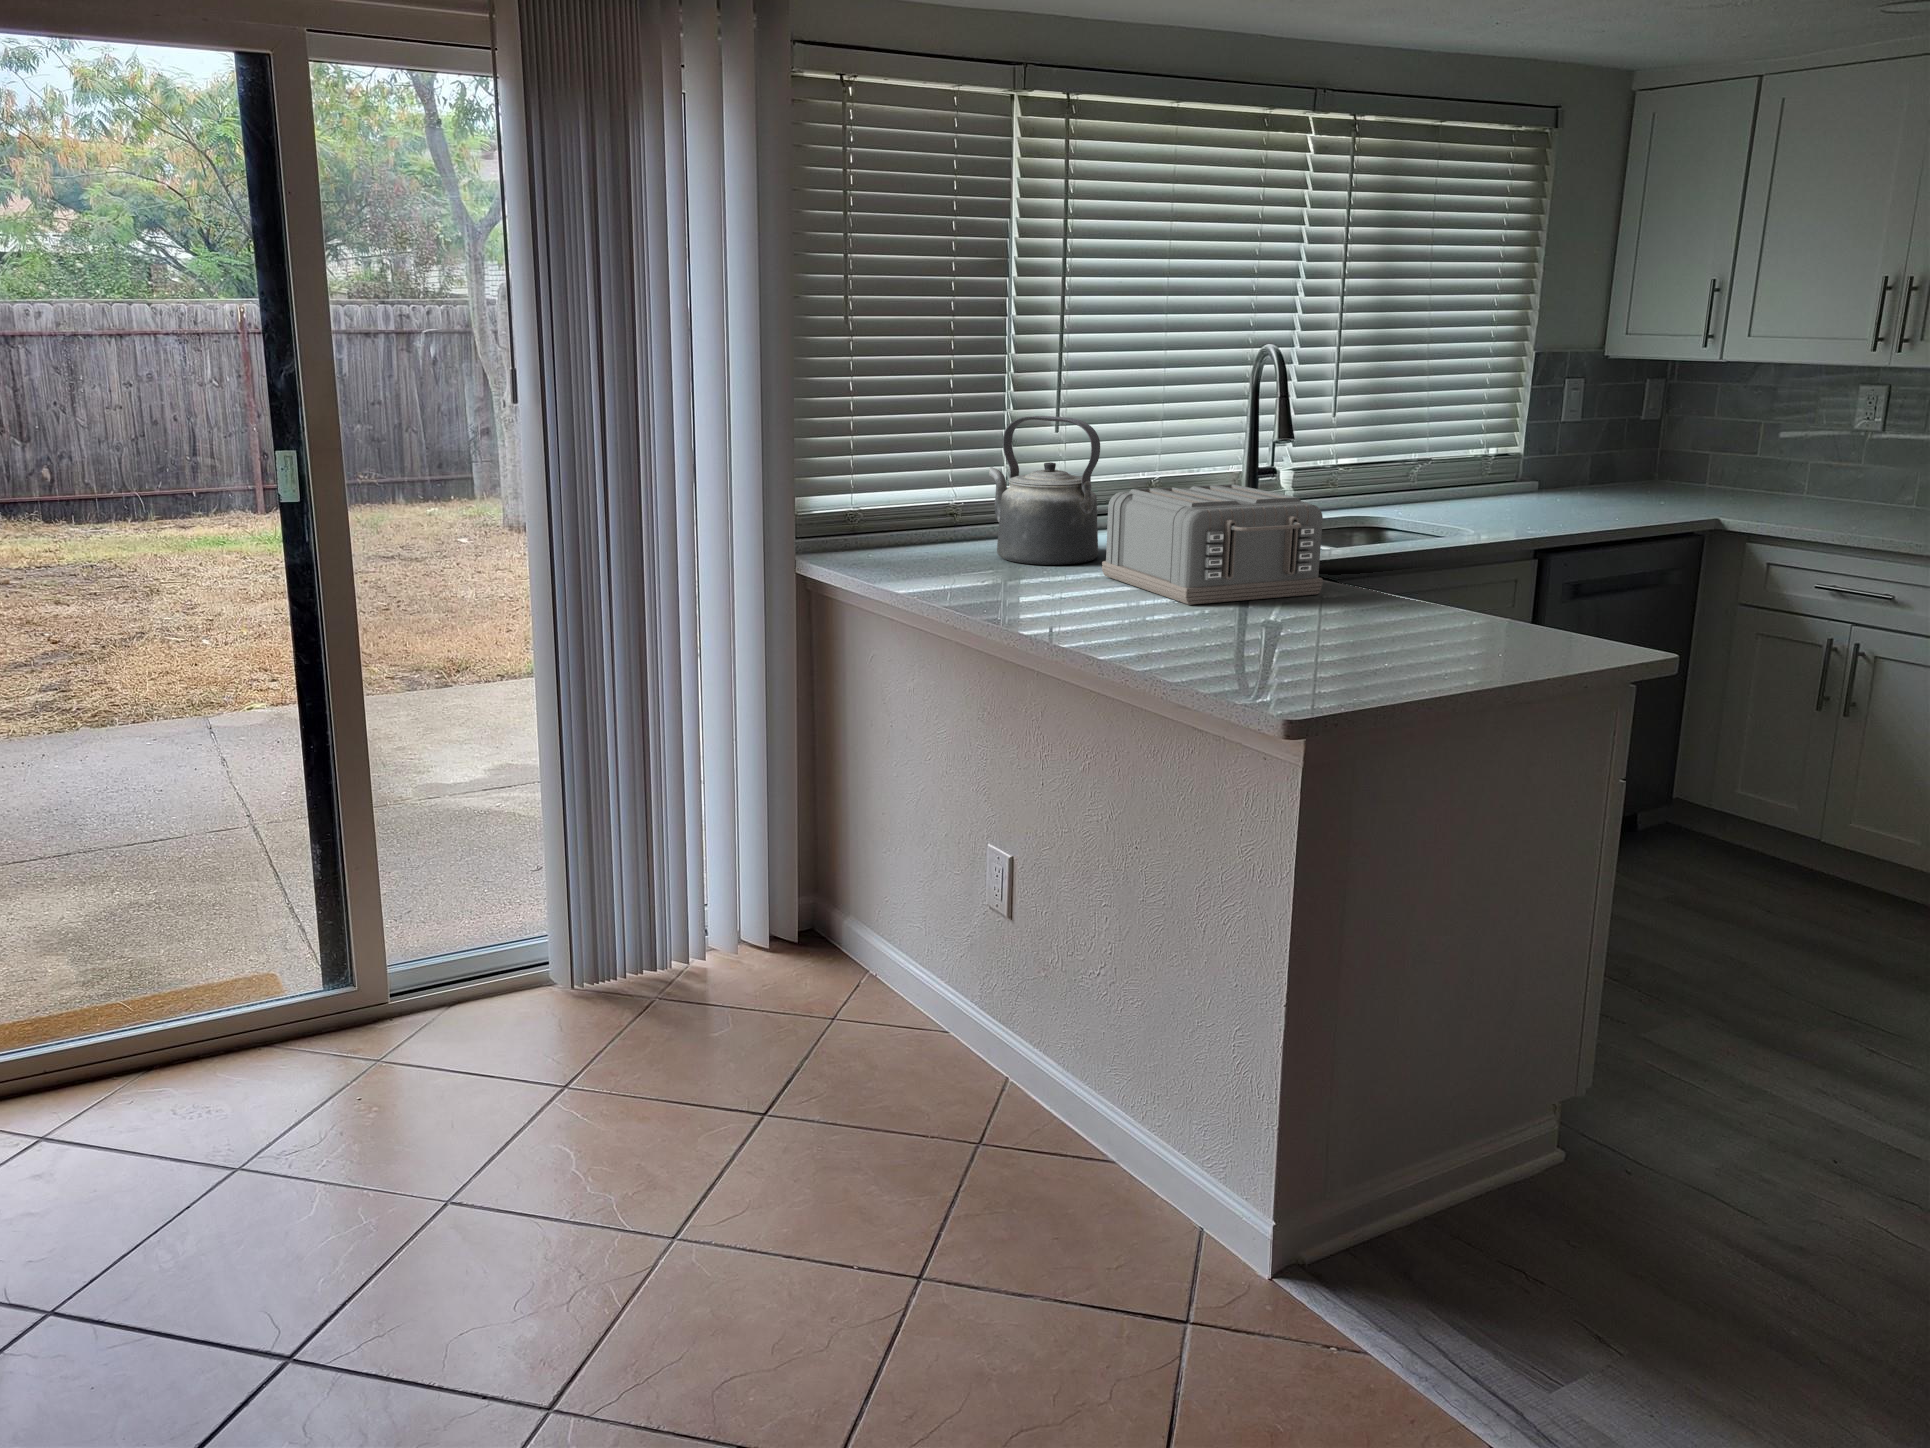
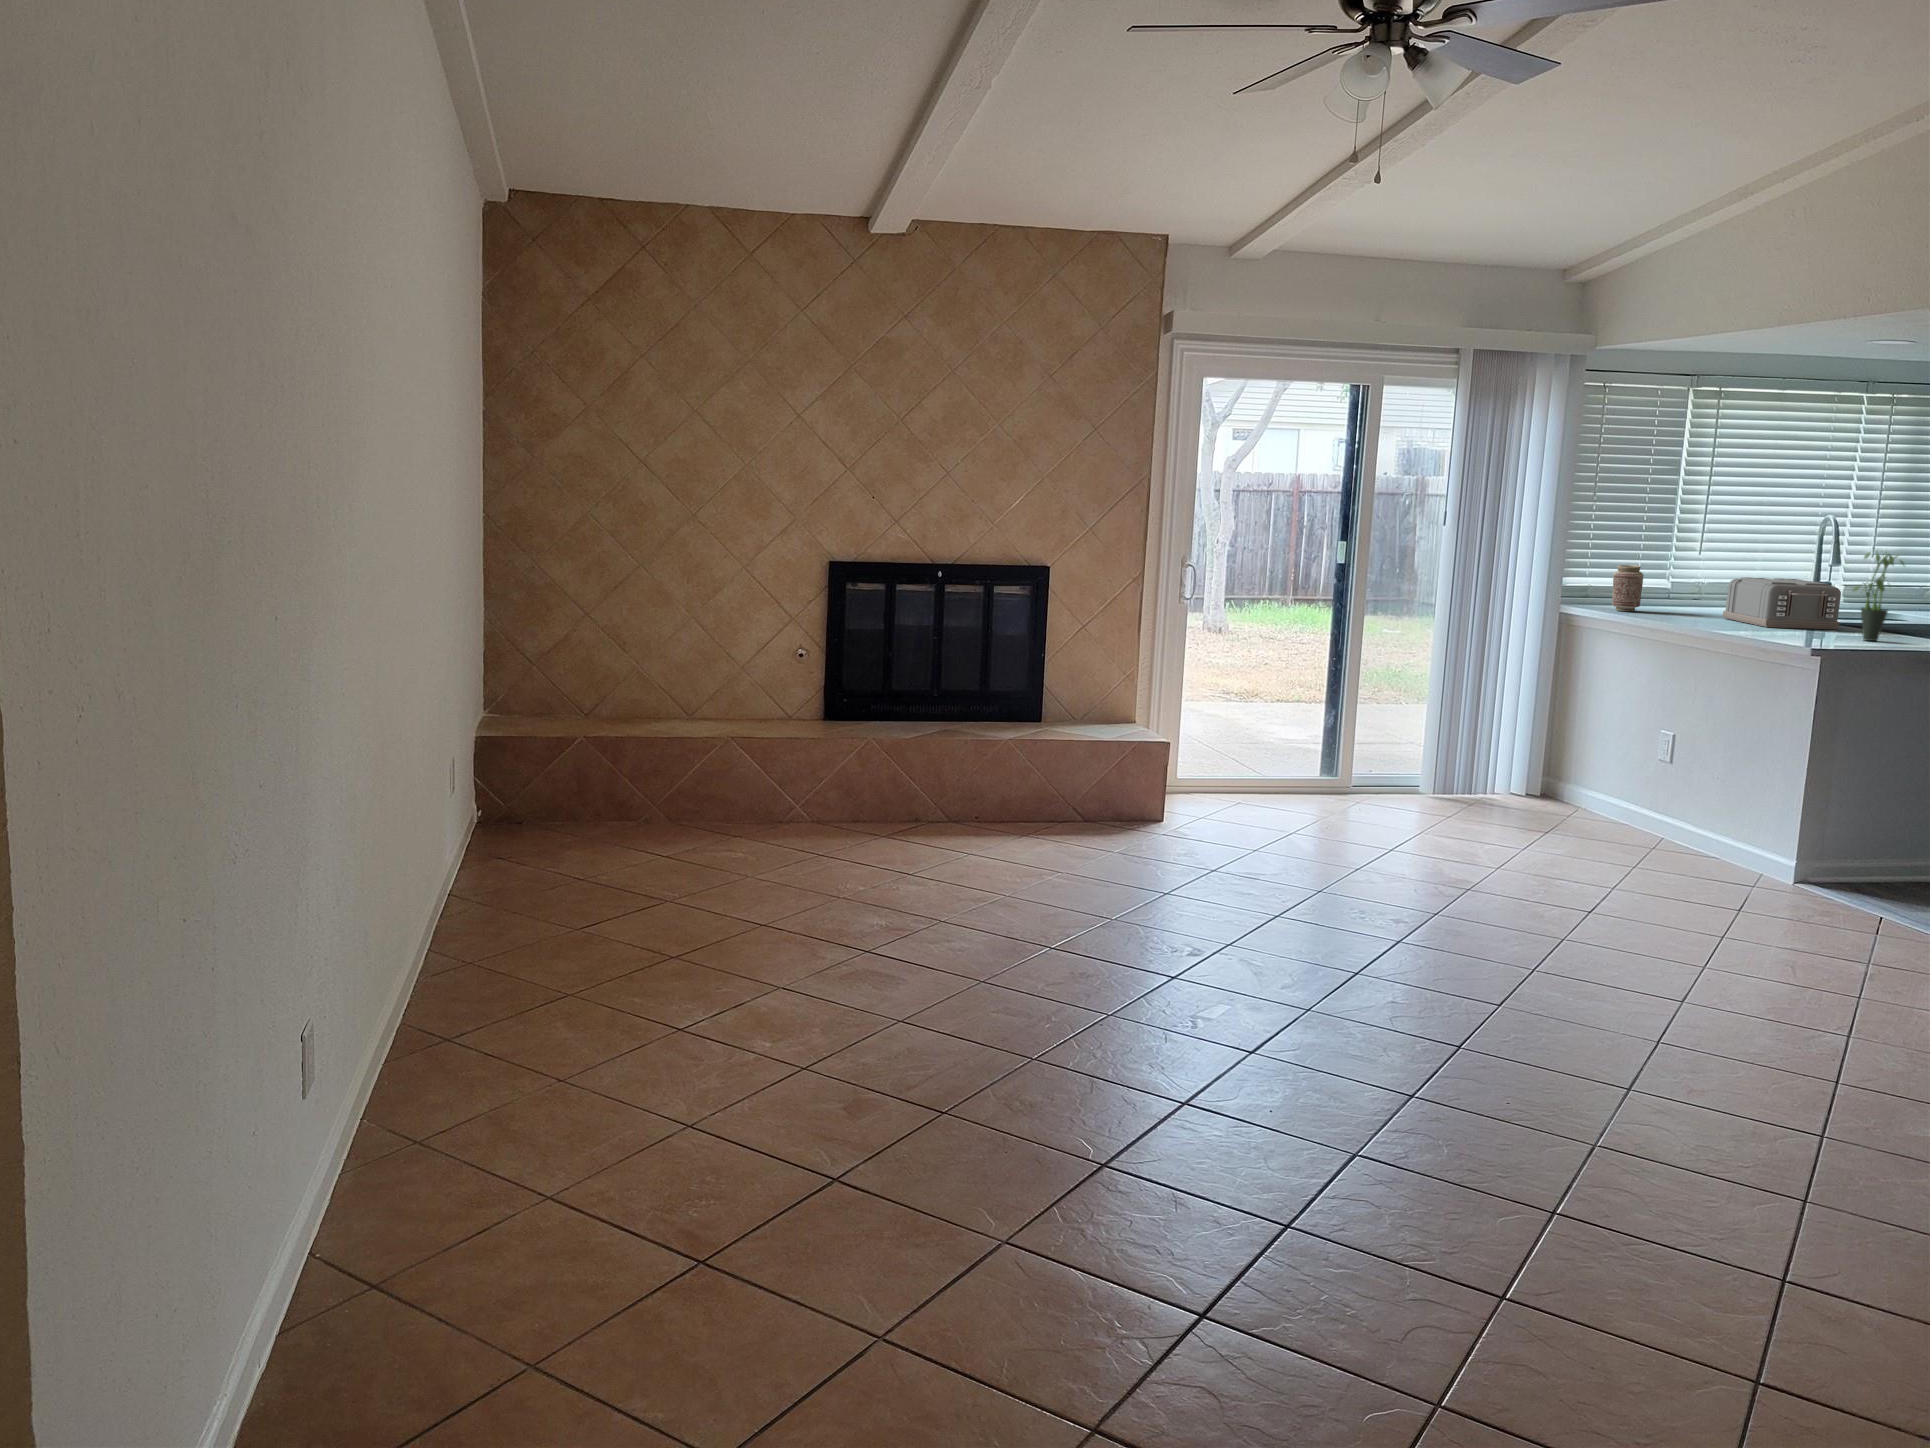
kettle: present [989,416,1100,565] -> none [1663,544,1726,615]
potted plant: none [1365,423,1476,644] -> present [1853,548,1904,641]
vase: none [888,470,946,571] -> present [1612,565,1644,611]

